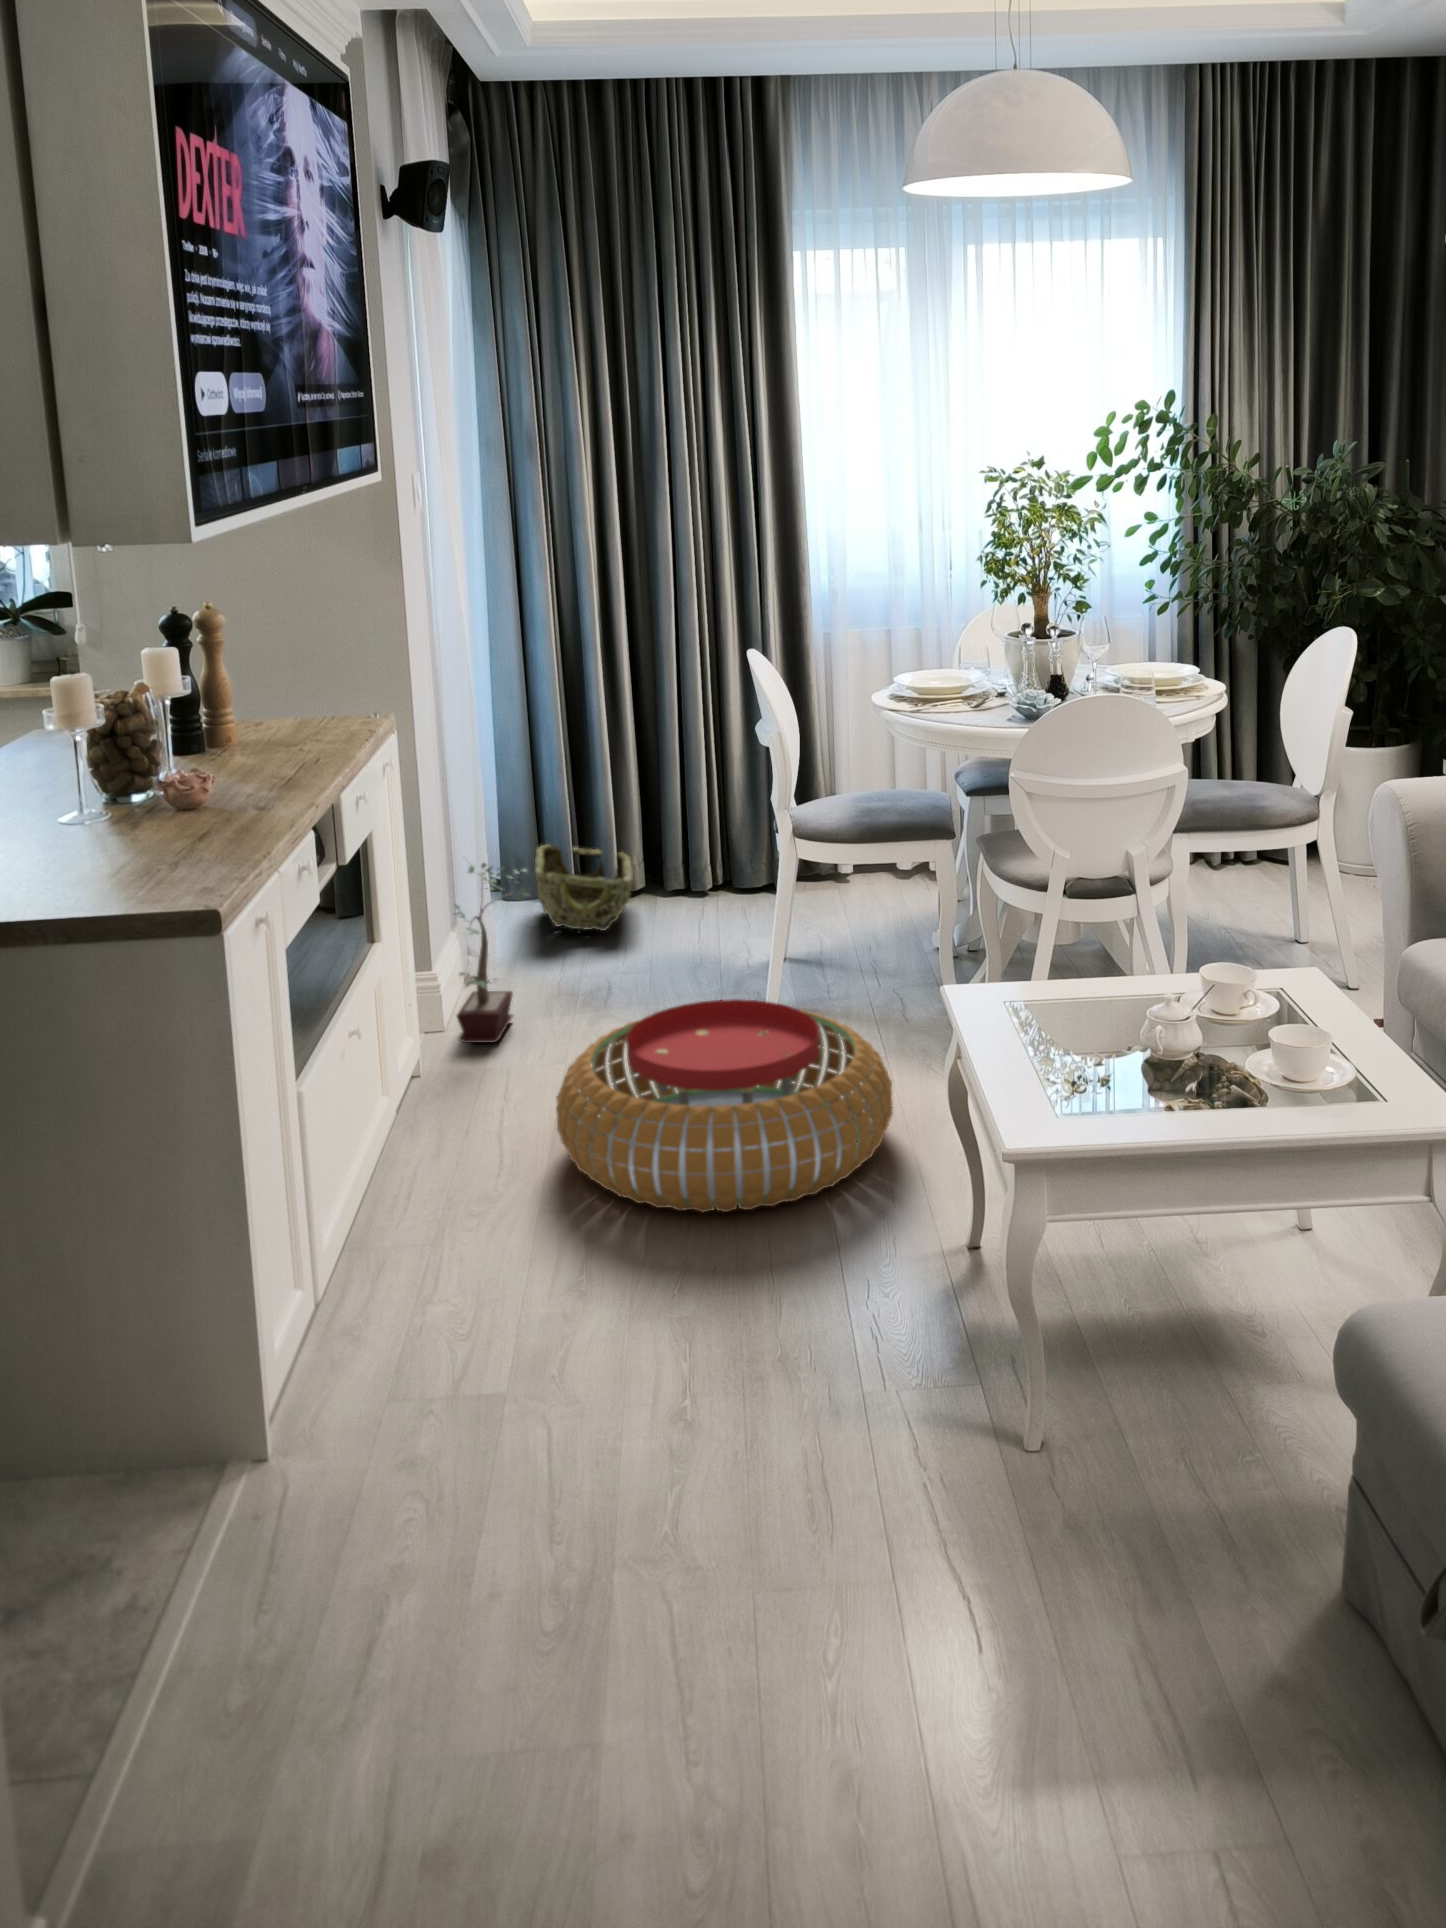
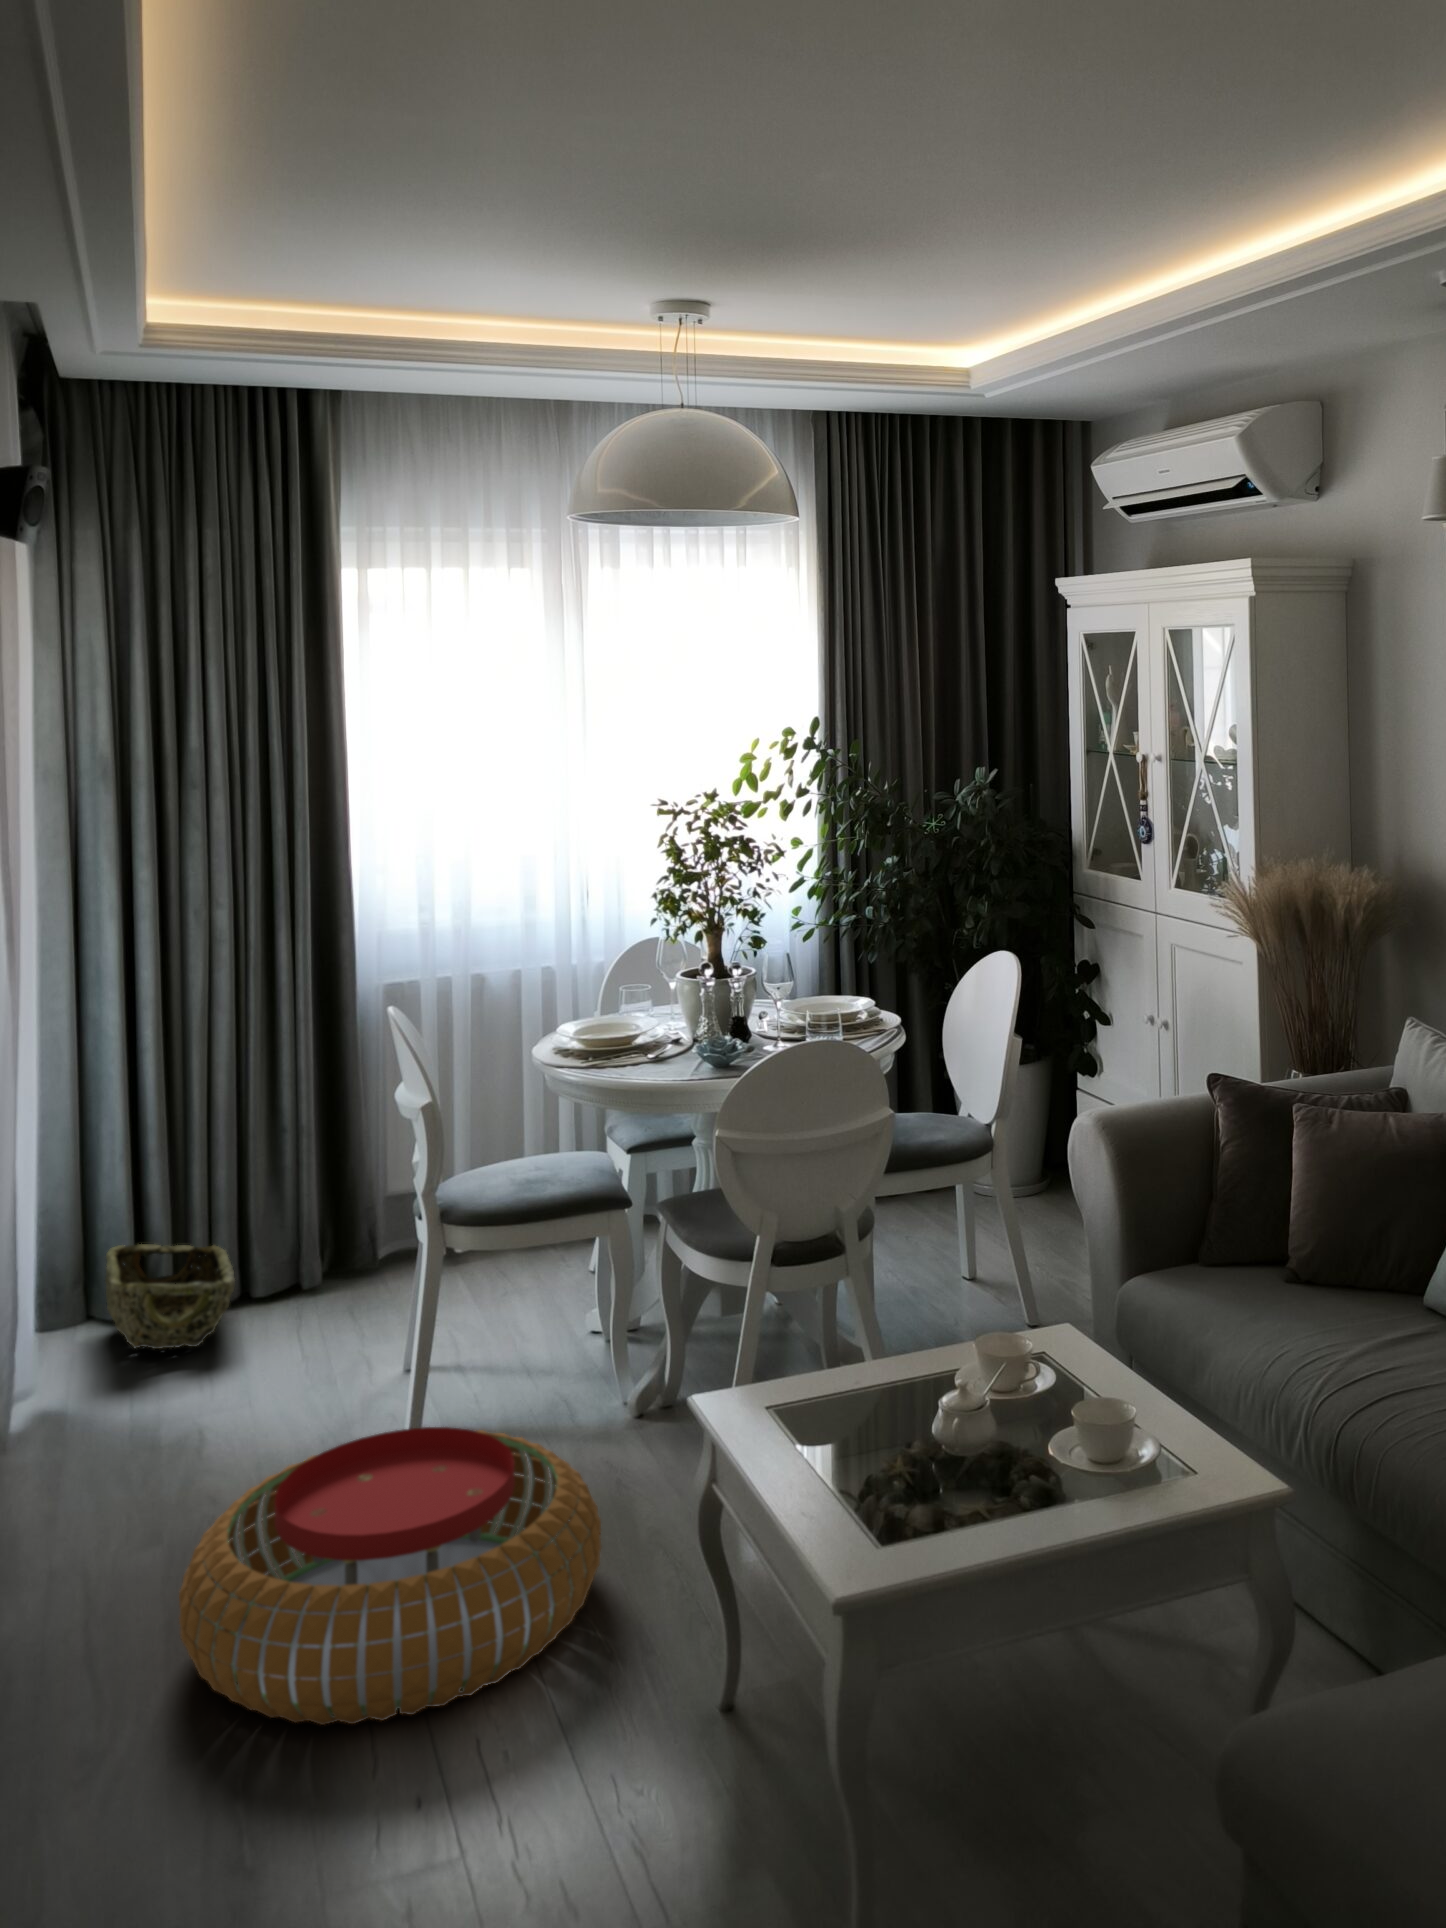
potted plant: present [455,863,526,1043] -> none [18,1281,121,1526]

